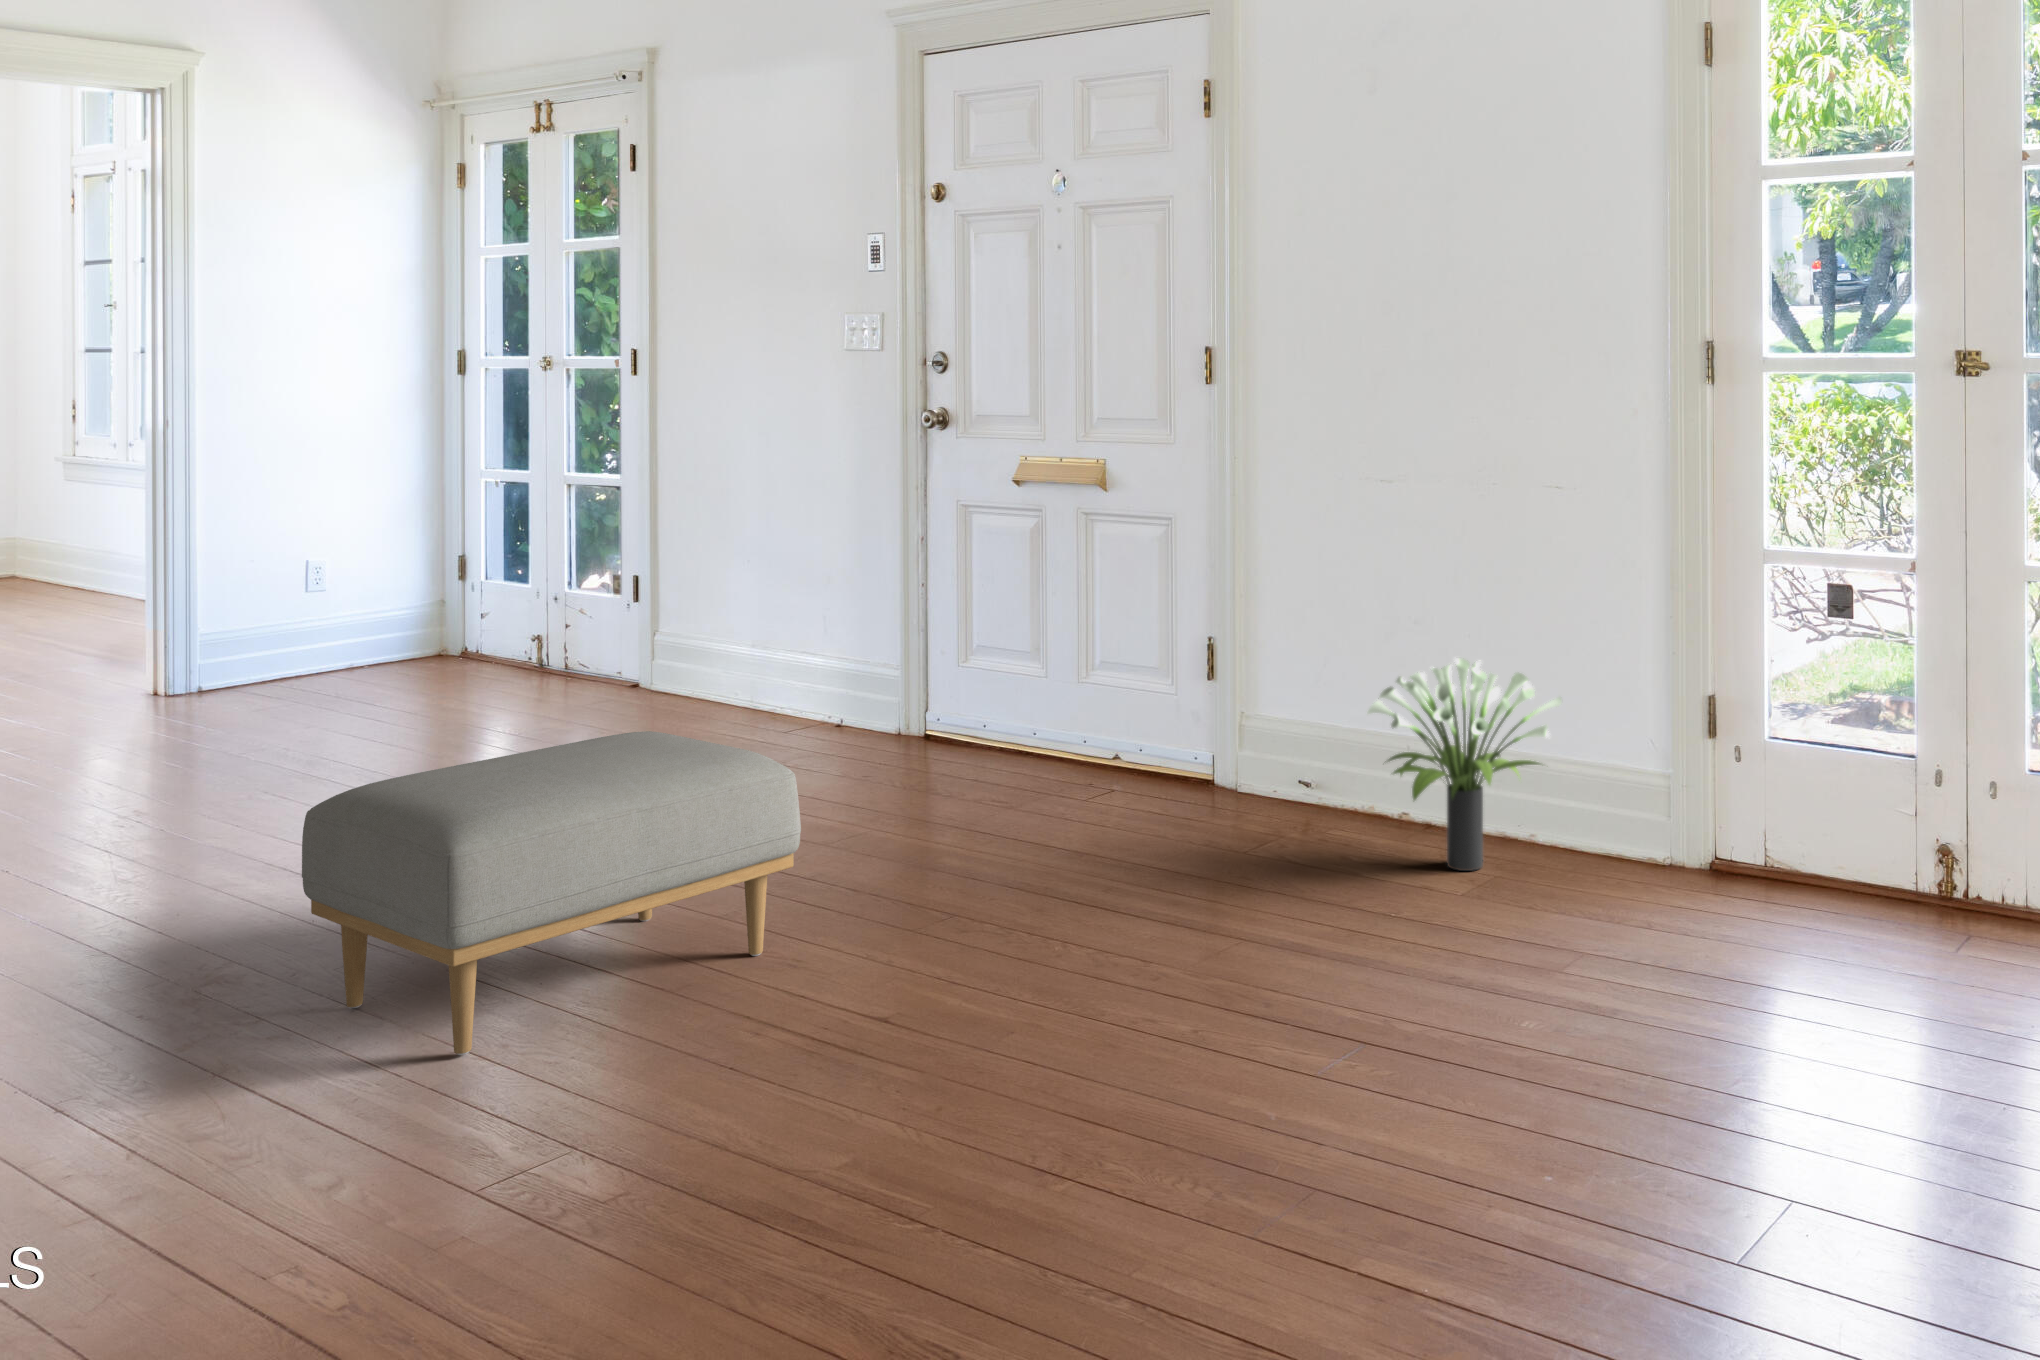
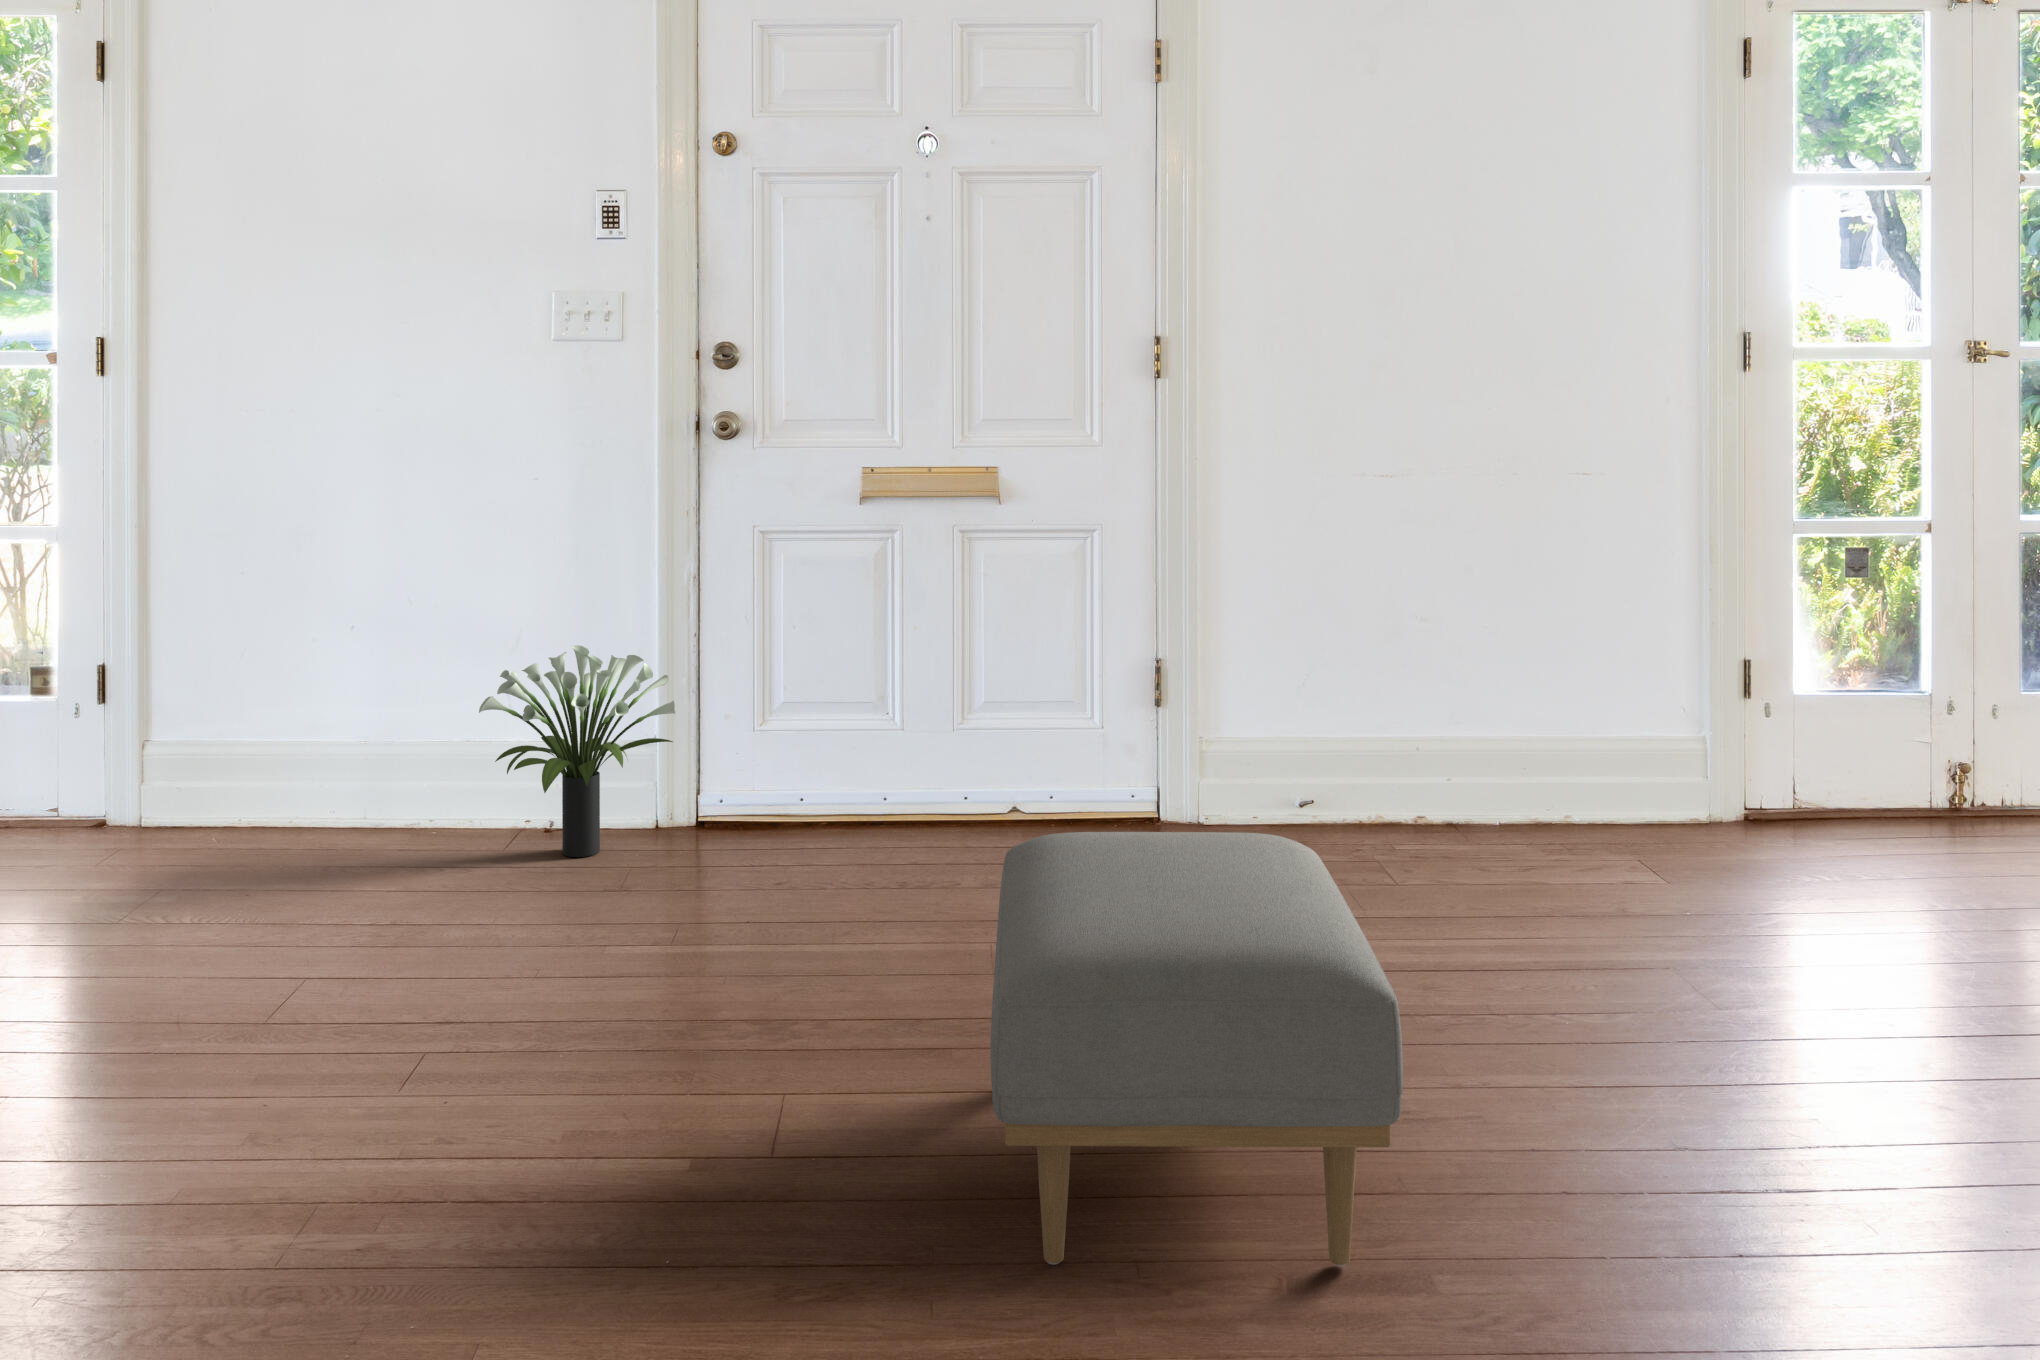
potted plant: present [1368,658,1562,871] -> present [479,645,676,857]

